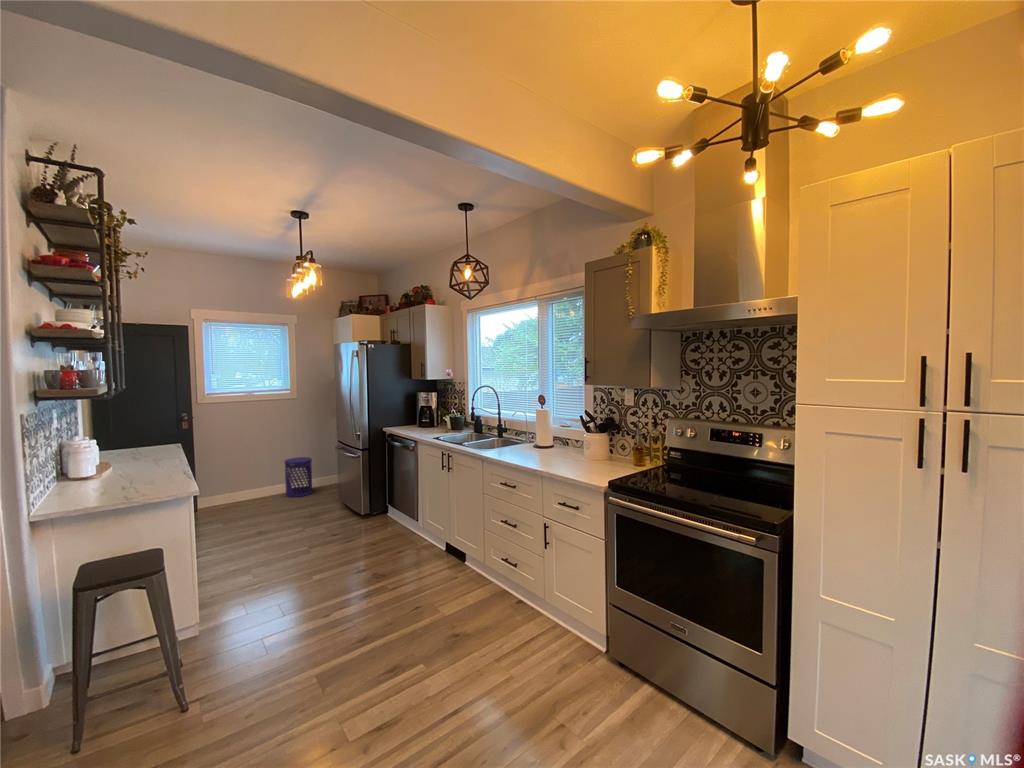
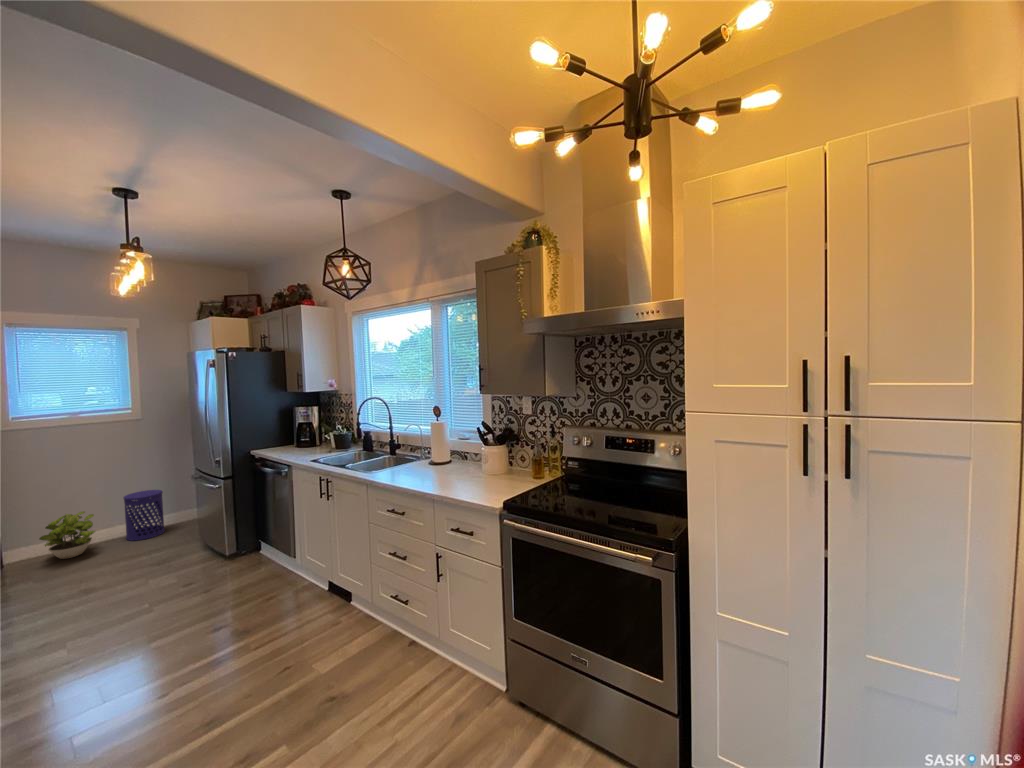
potted plant: none [230,470,267,506] -> present [39,511,95,559]

